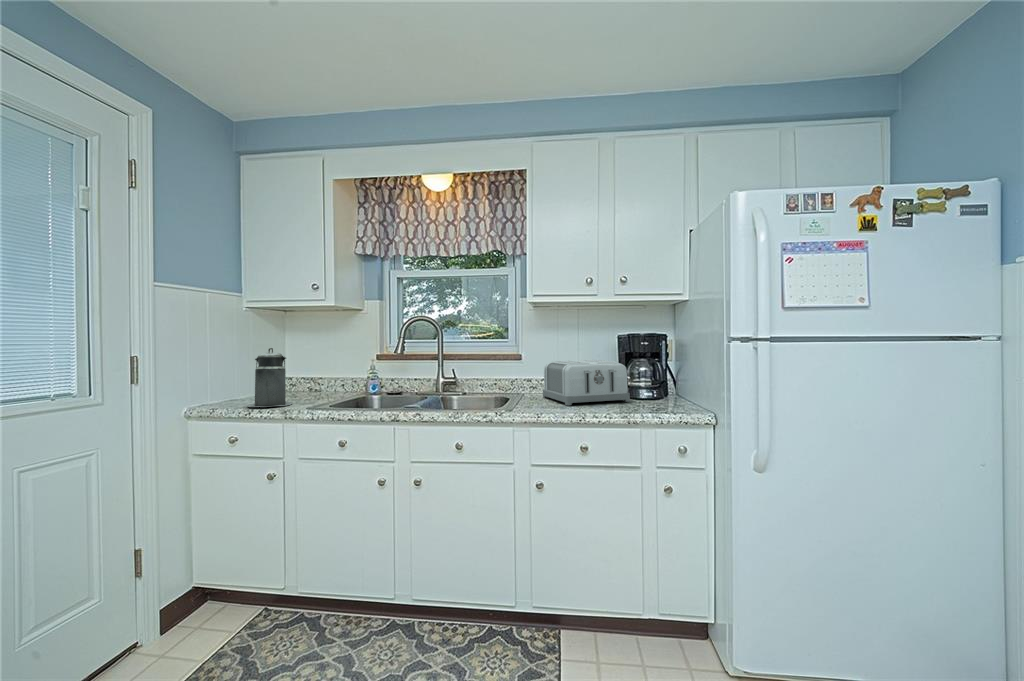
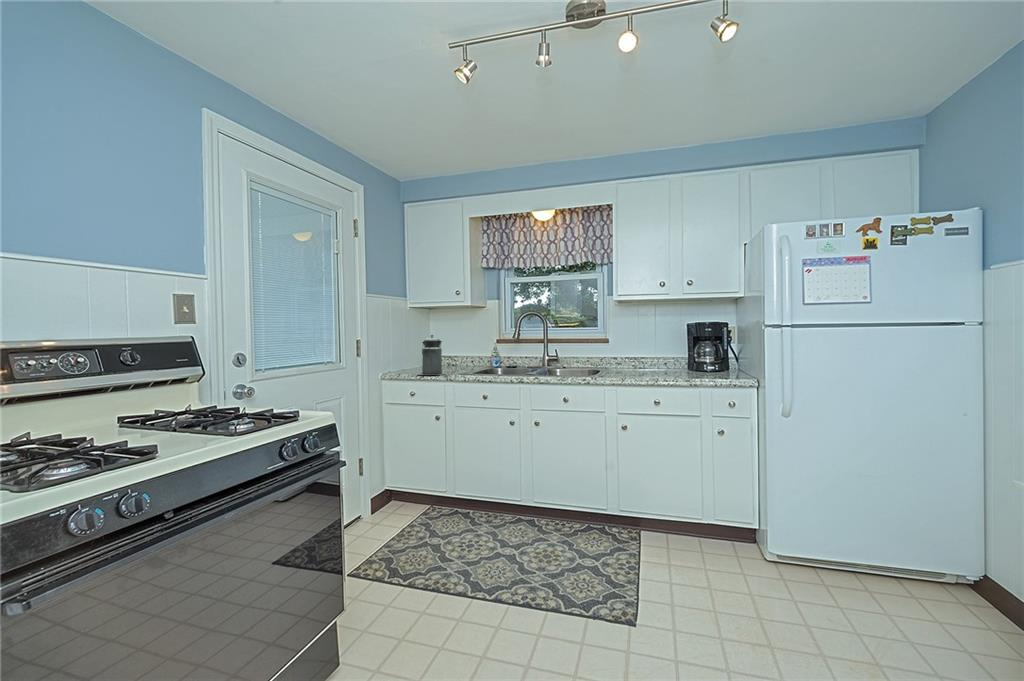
toaster: present [543,360,630,405] -> none [624,344,691,376]

